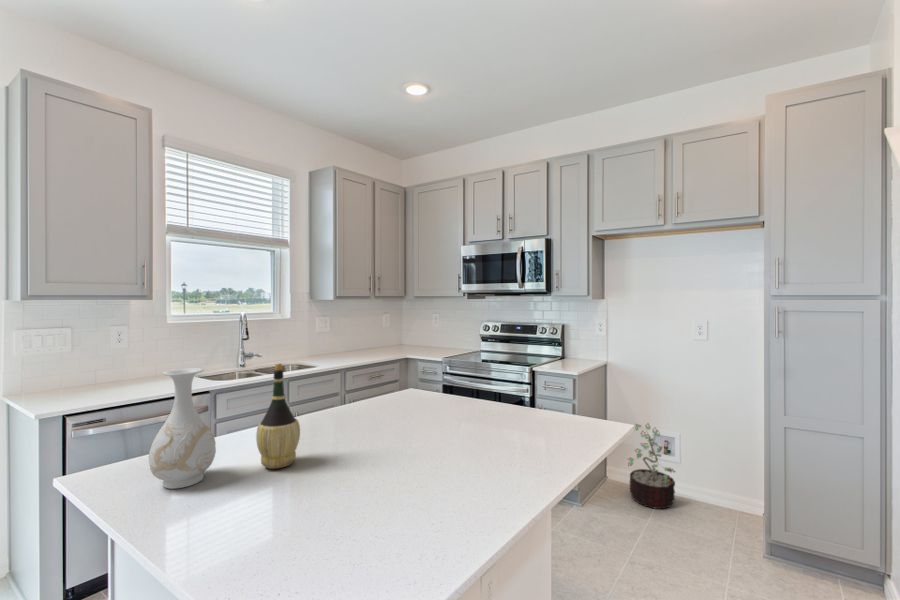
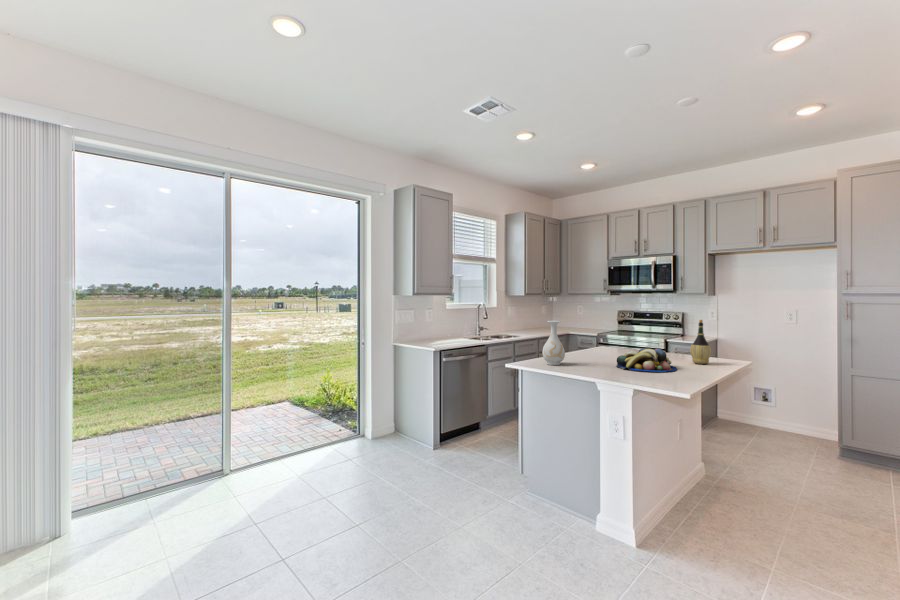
wine bottle: present [256,364,300,469] -> present [690,320,711,364]
decorative plant: present [629,424,675,509] -> none [733,379,771,433]
fruit bowl: none [318,435,463,529] -> present [617,348,677,372]

